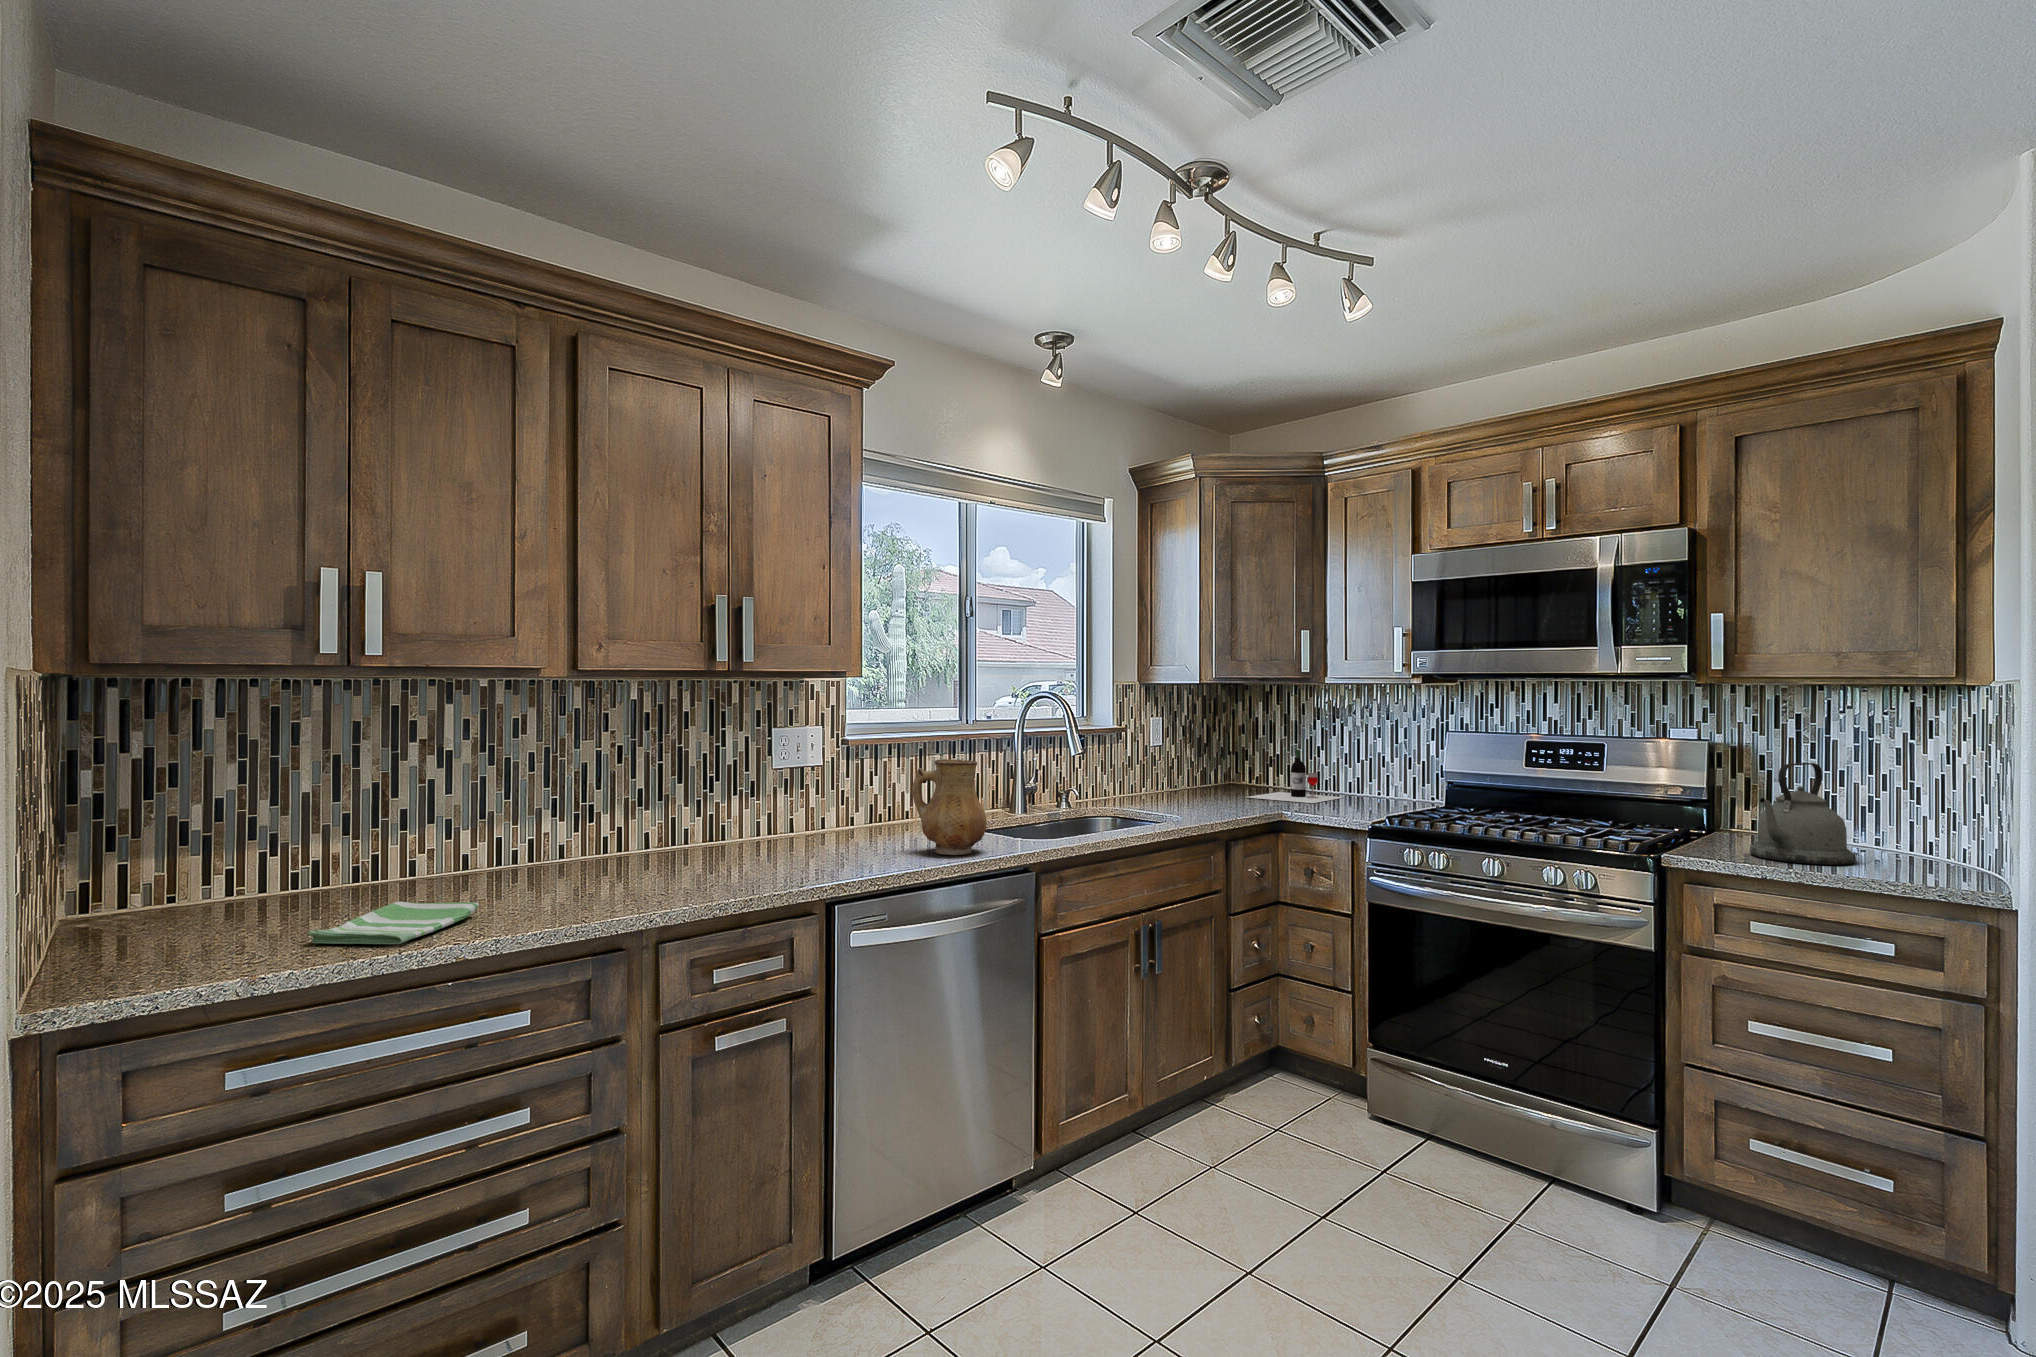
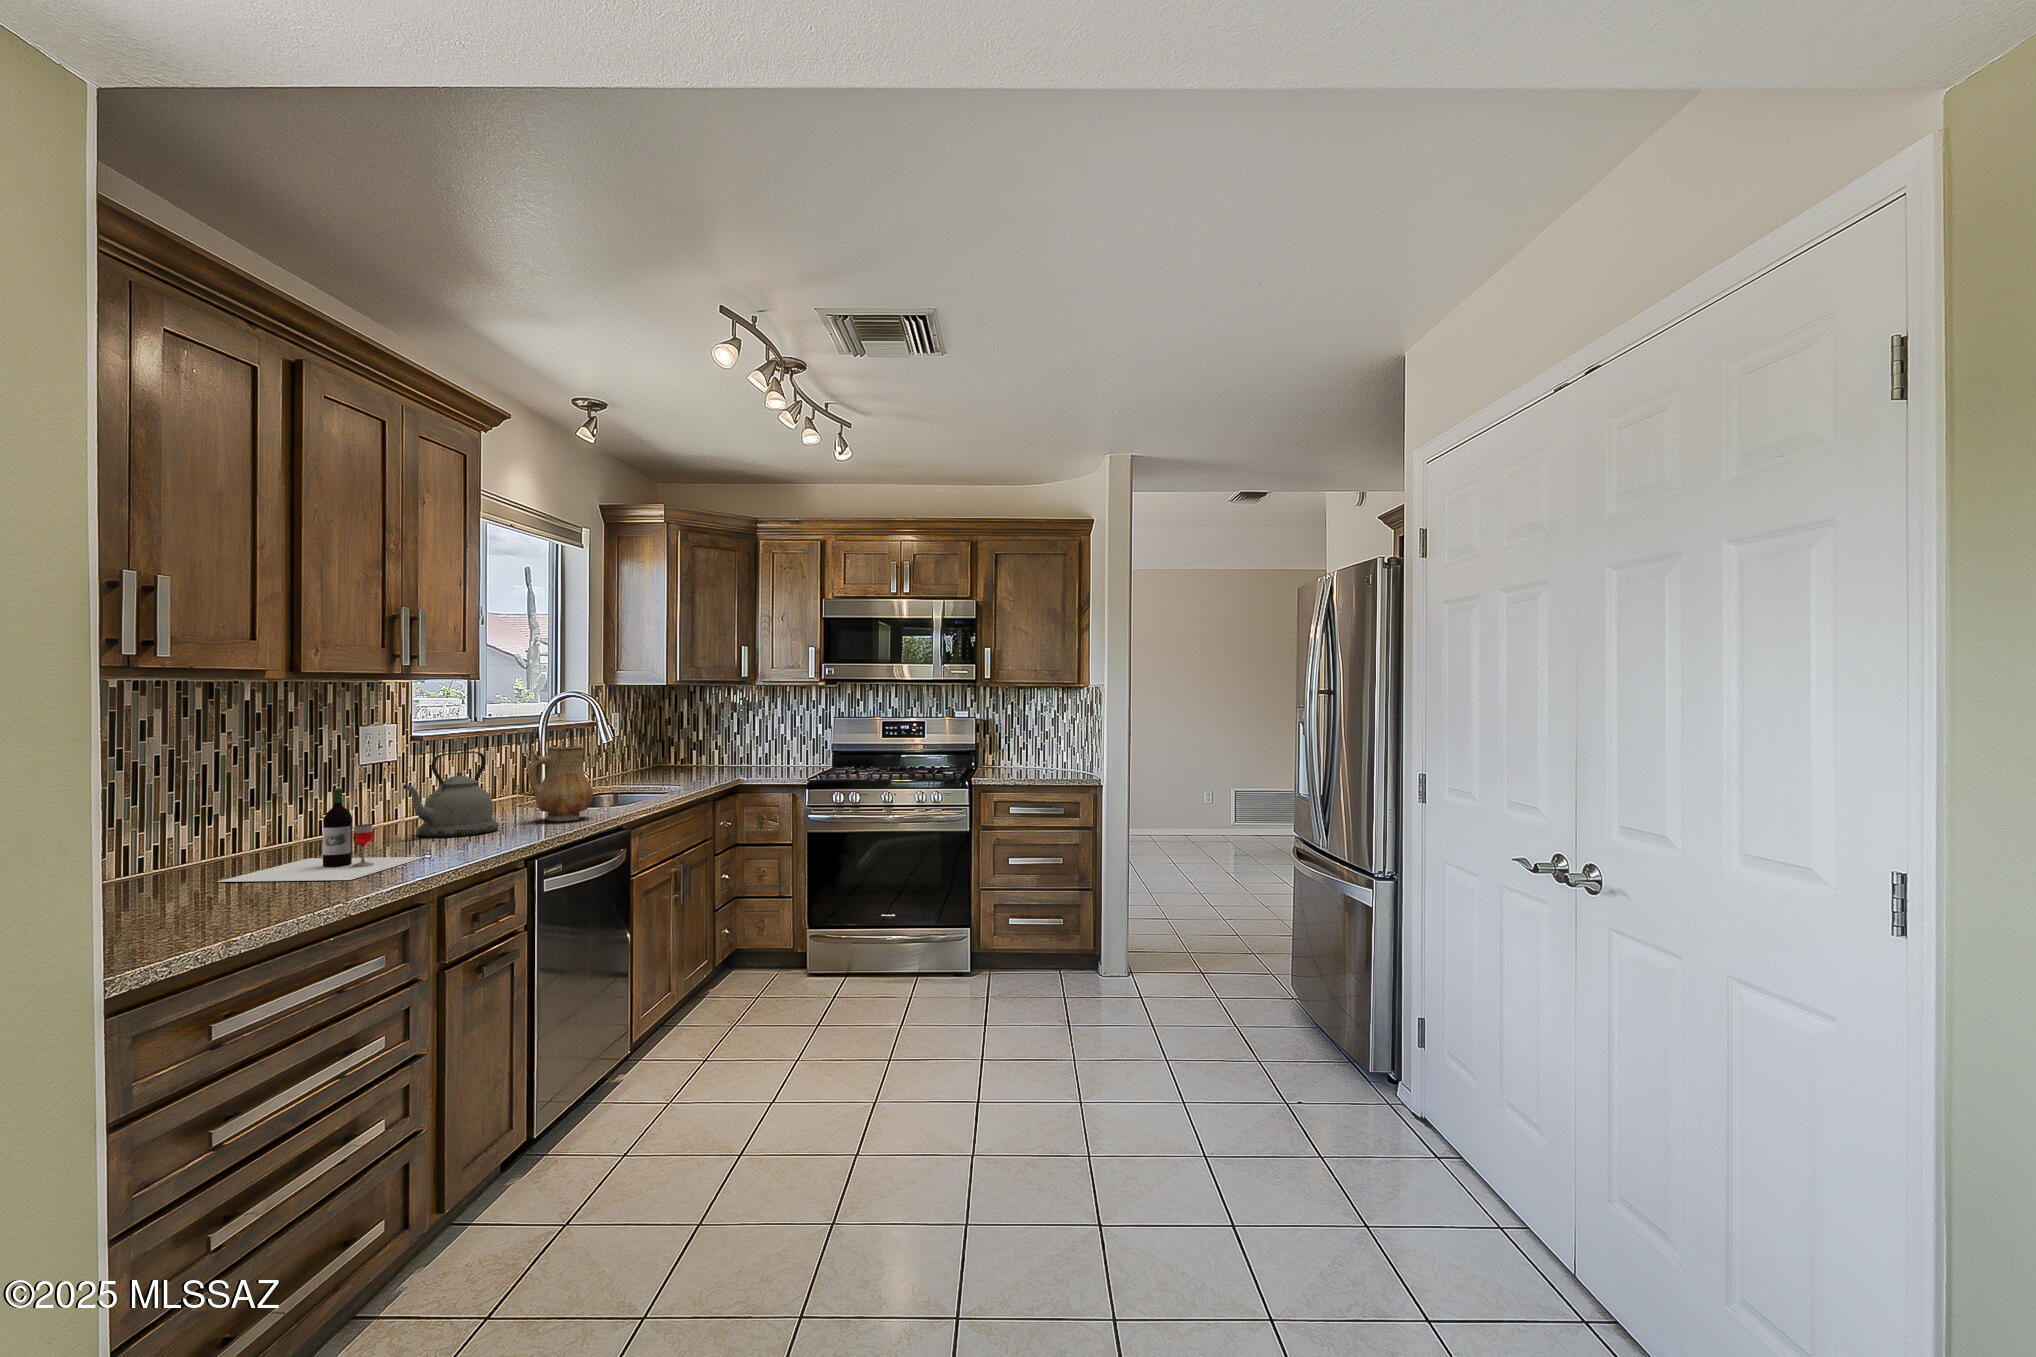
wine bottle: present [1247,750,1343,803] -> present [218,789,424,882]
kettle: present [1750,763,1856,865] -> present [403,752,499,837]
dish towel: present [308,902,479,944] -> none [152,885,276,929]

